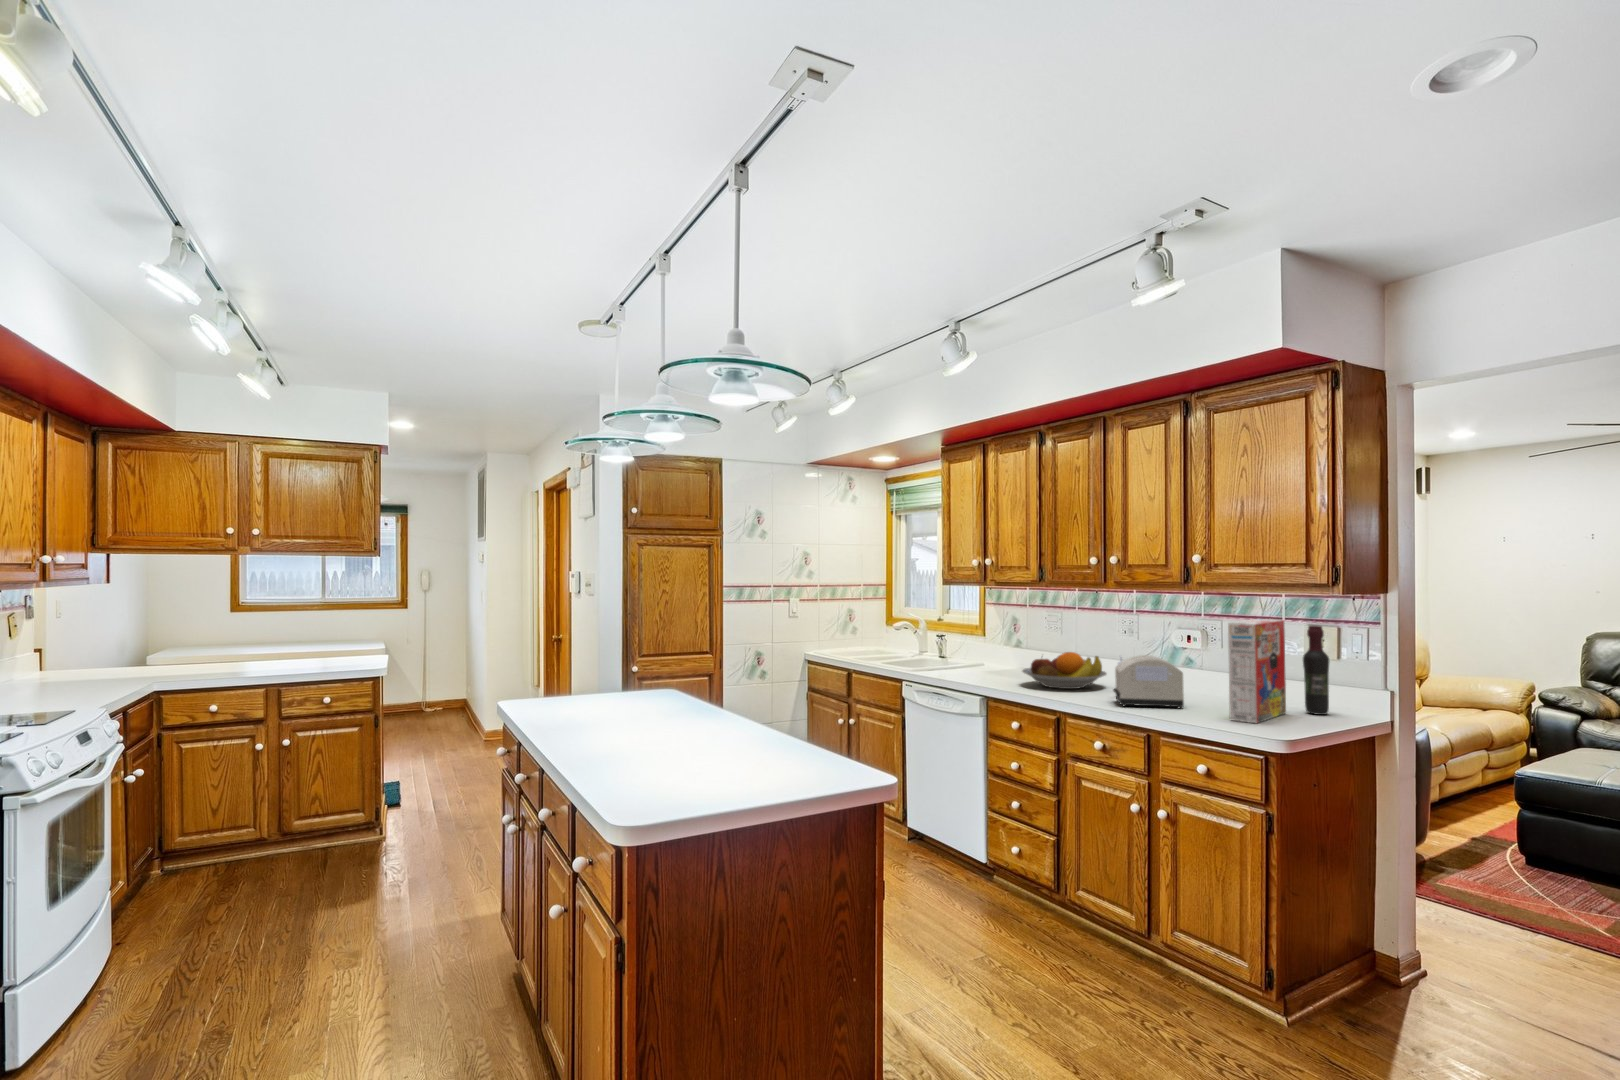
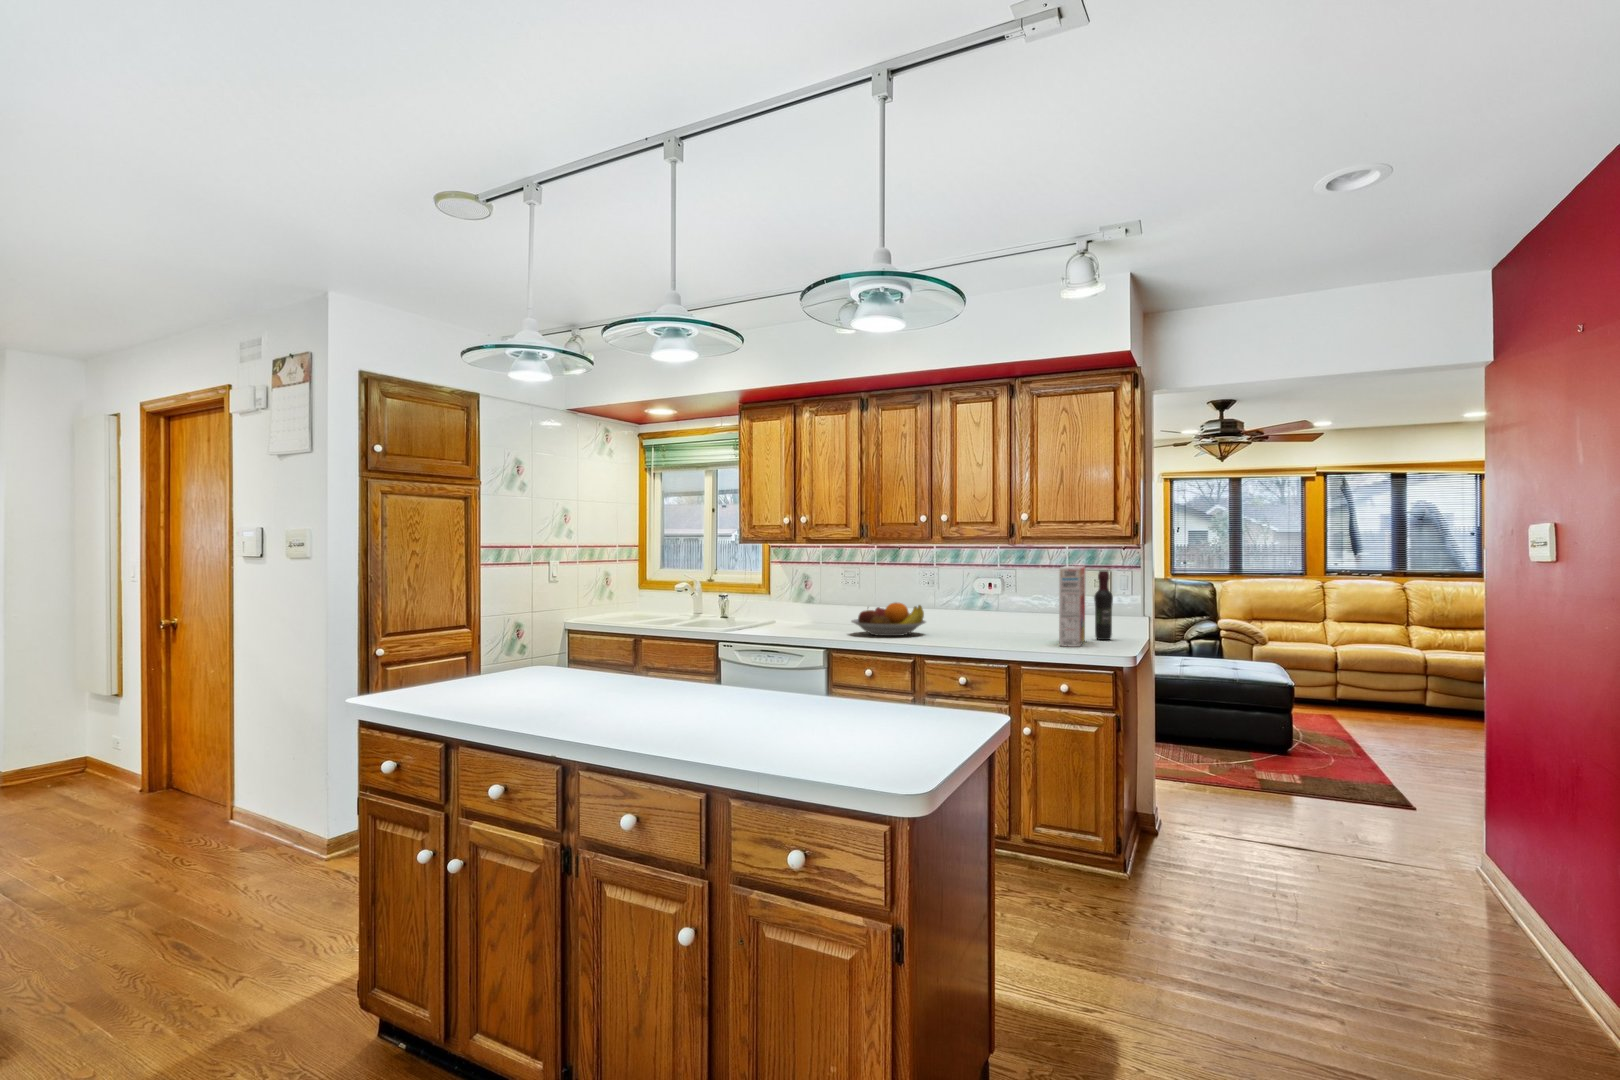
toaster: present [1113,655,1184,708] -> none [949,600,1013,643]

